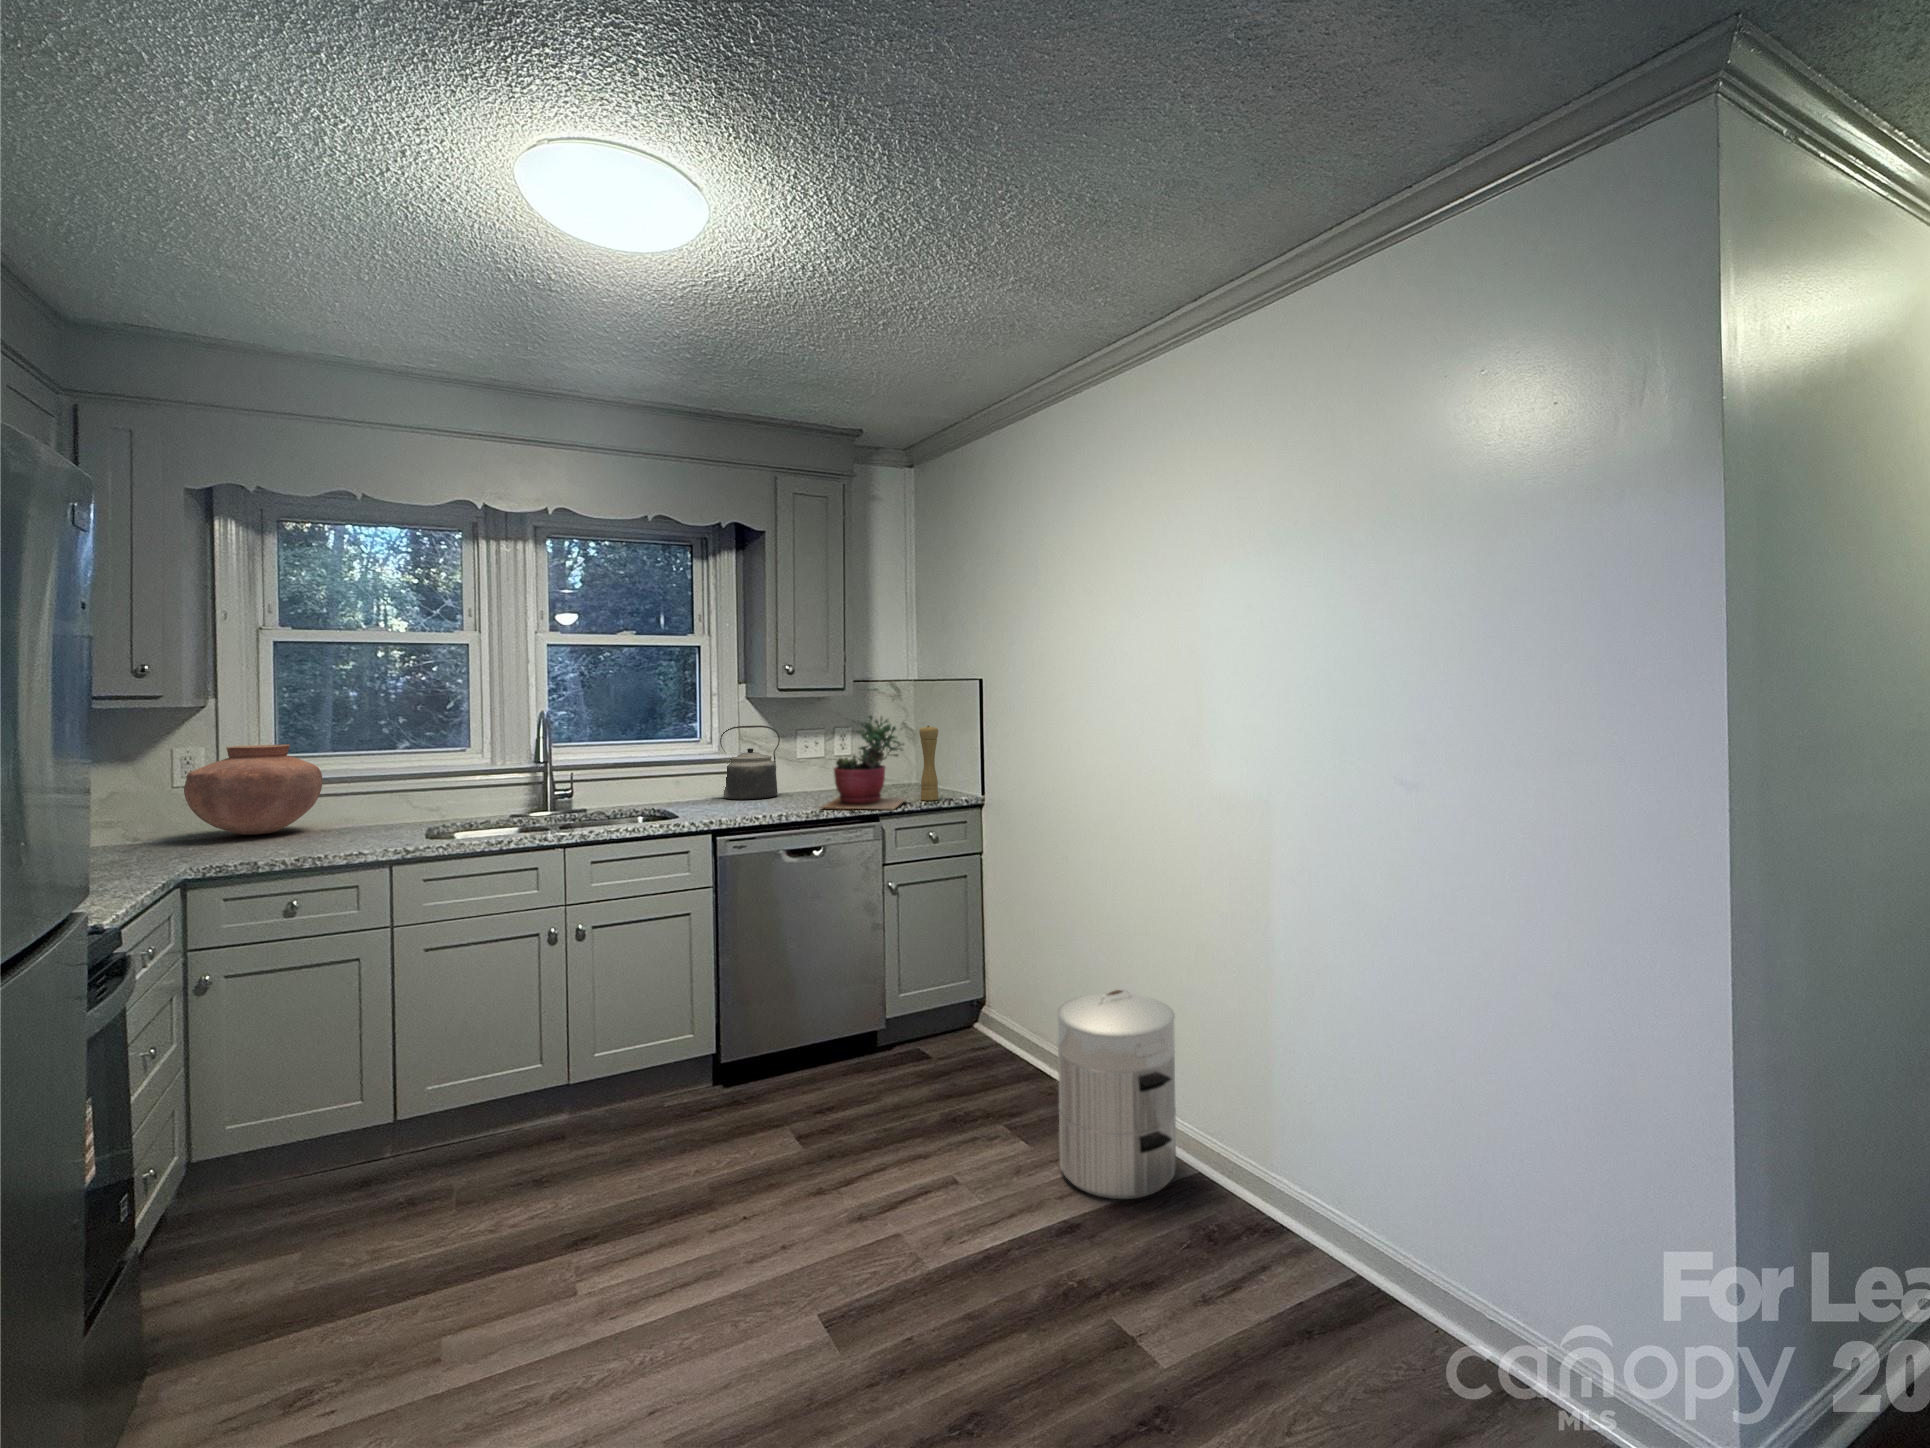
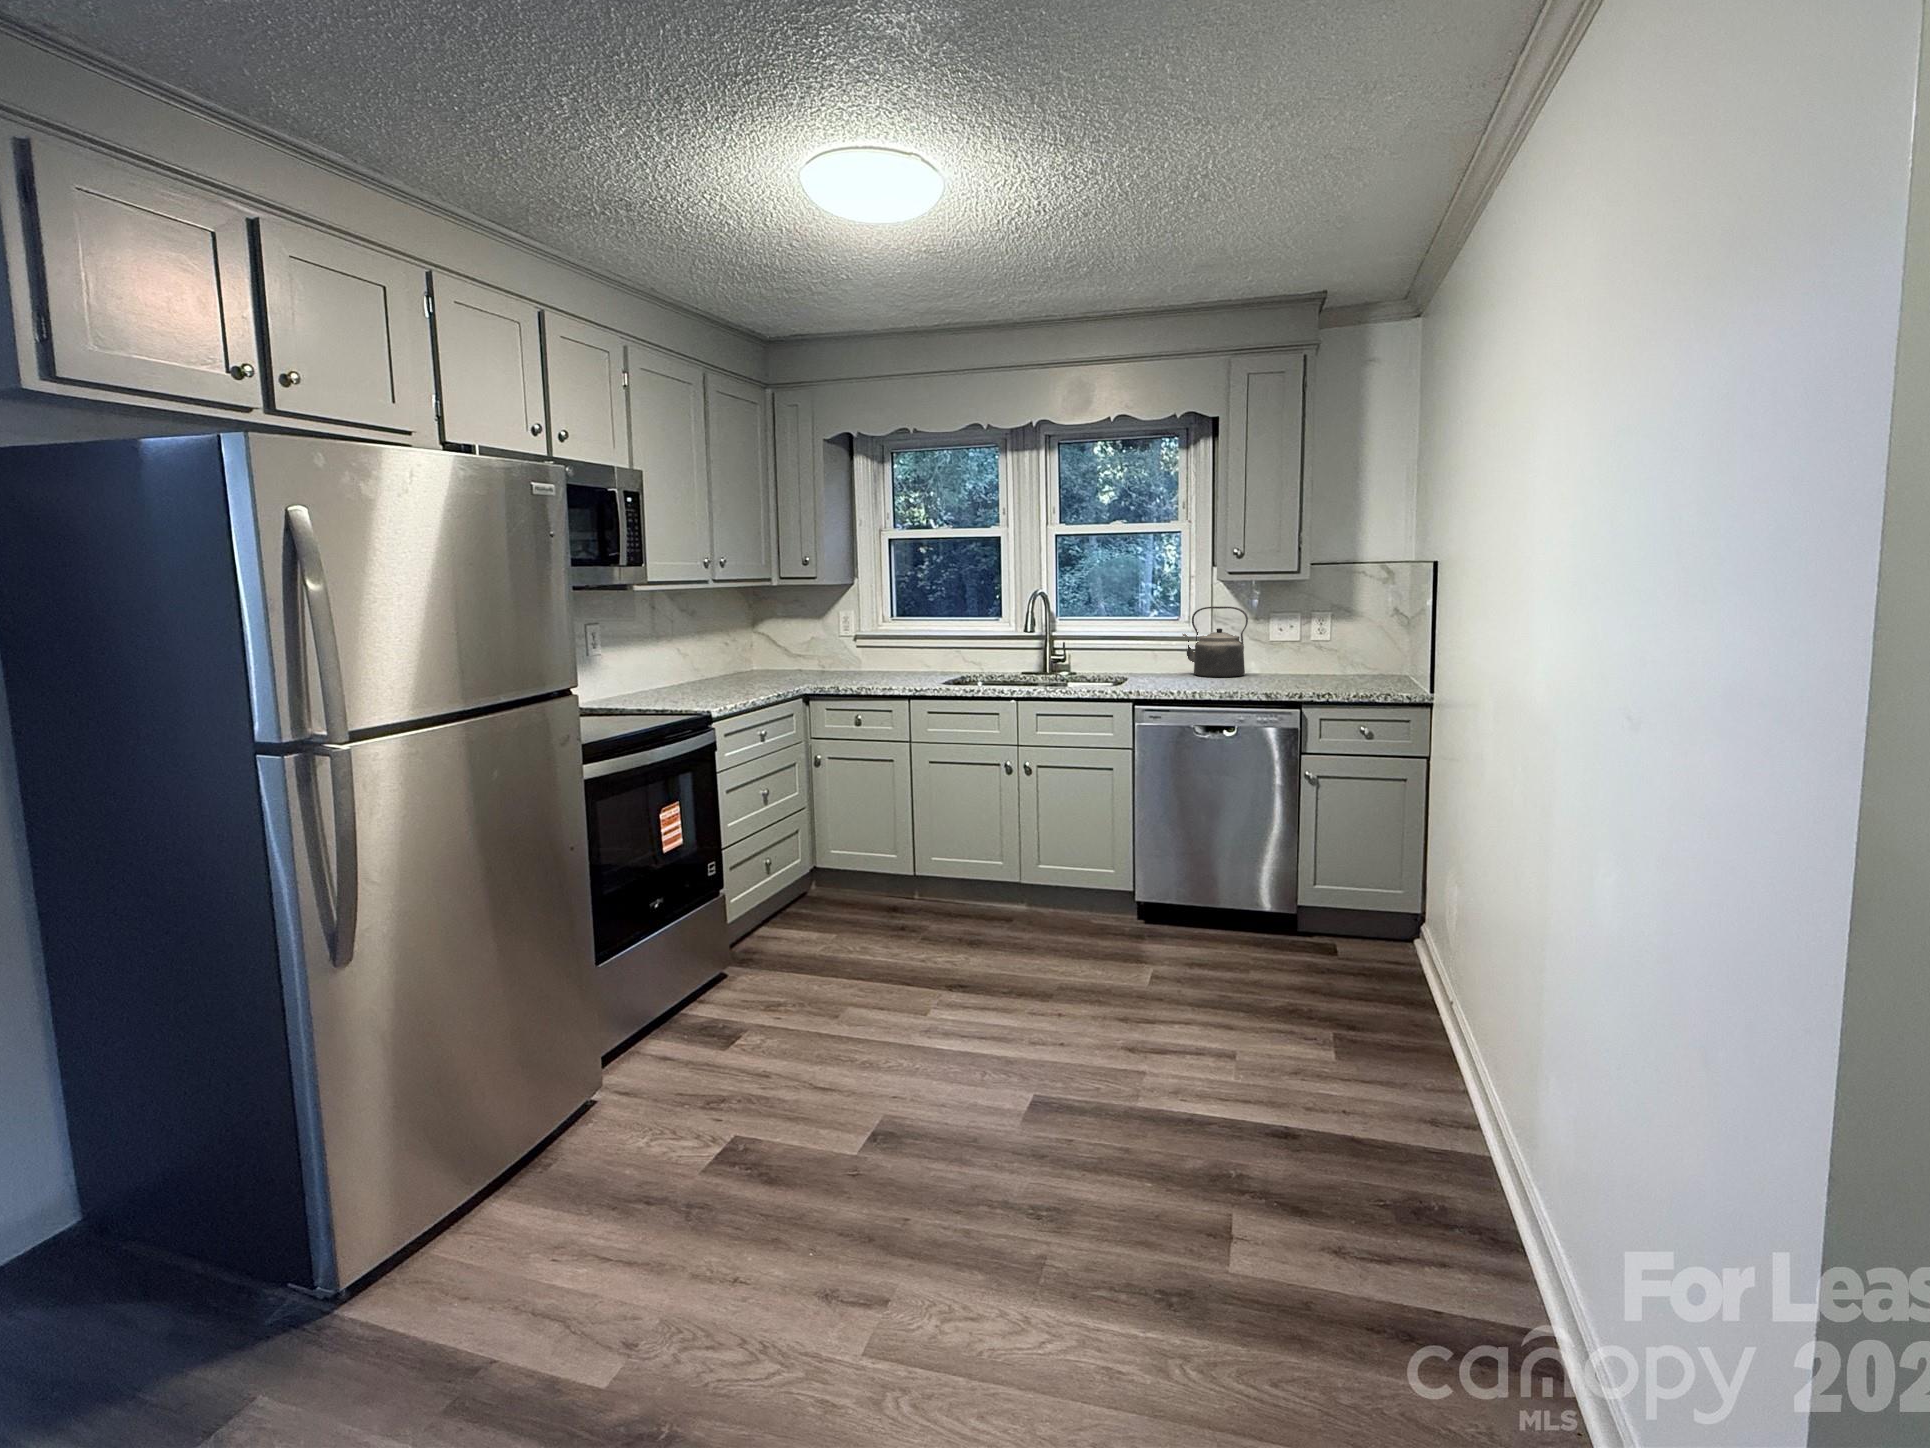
succulent plant: present [822,715,906,809] -> none [1240,599,1345,698]
pepper mill: present [919,726,938,801] -> none [1362,611,1385,694]
vase: present [184,745,322,835] -> none [839,612,911,671]
waste bin: present [1057,990,1176,1199] -> none [1327,923,1477,1153]

